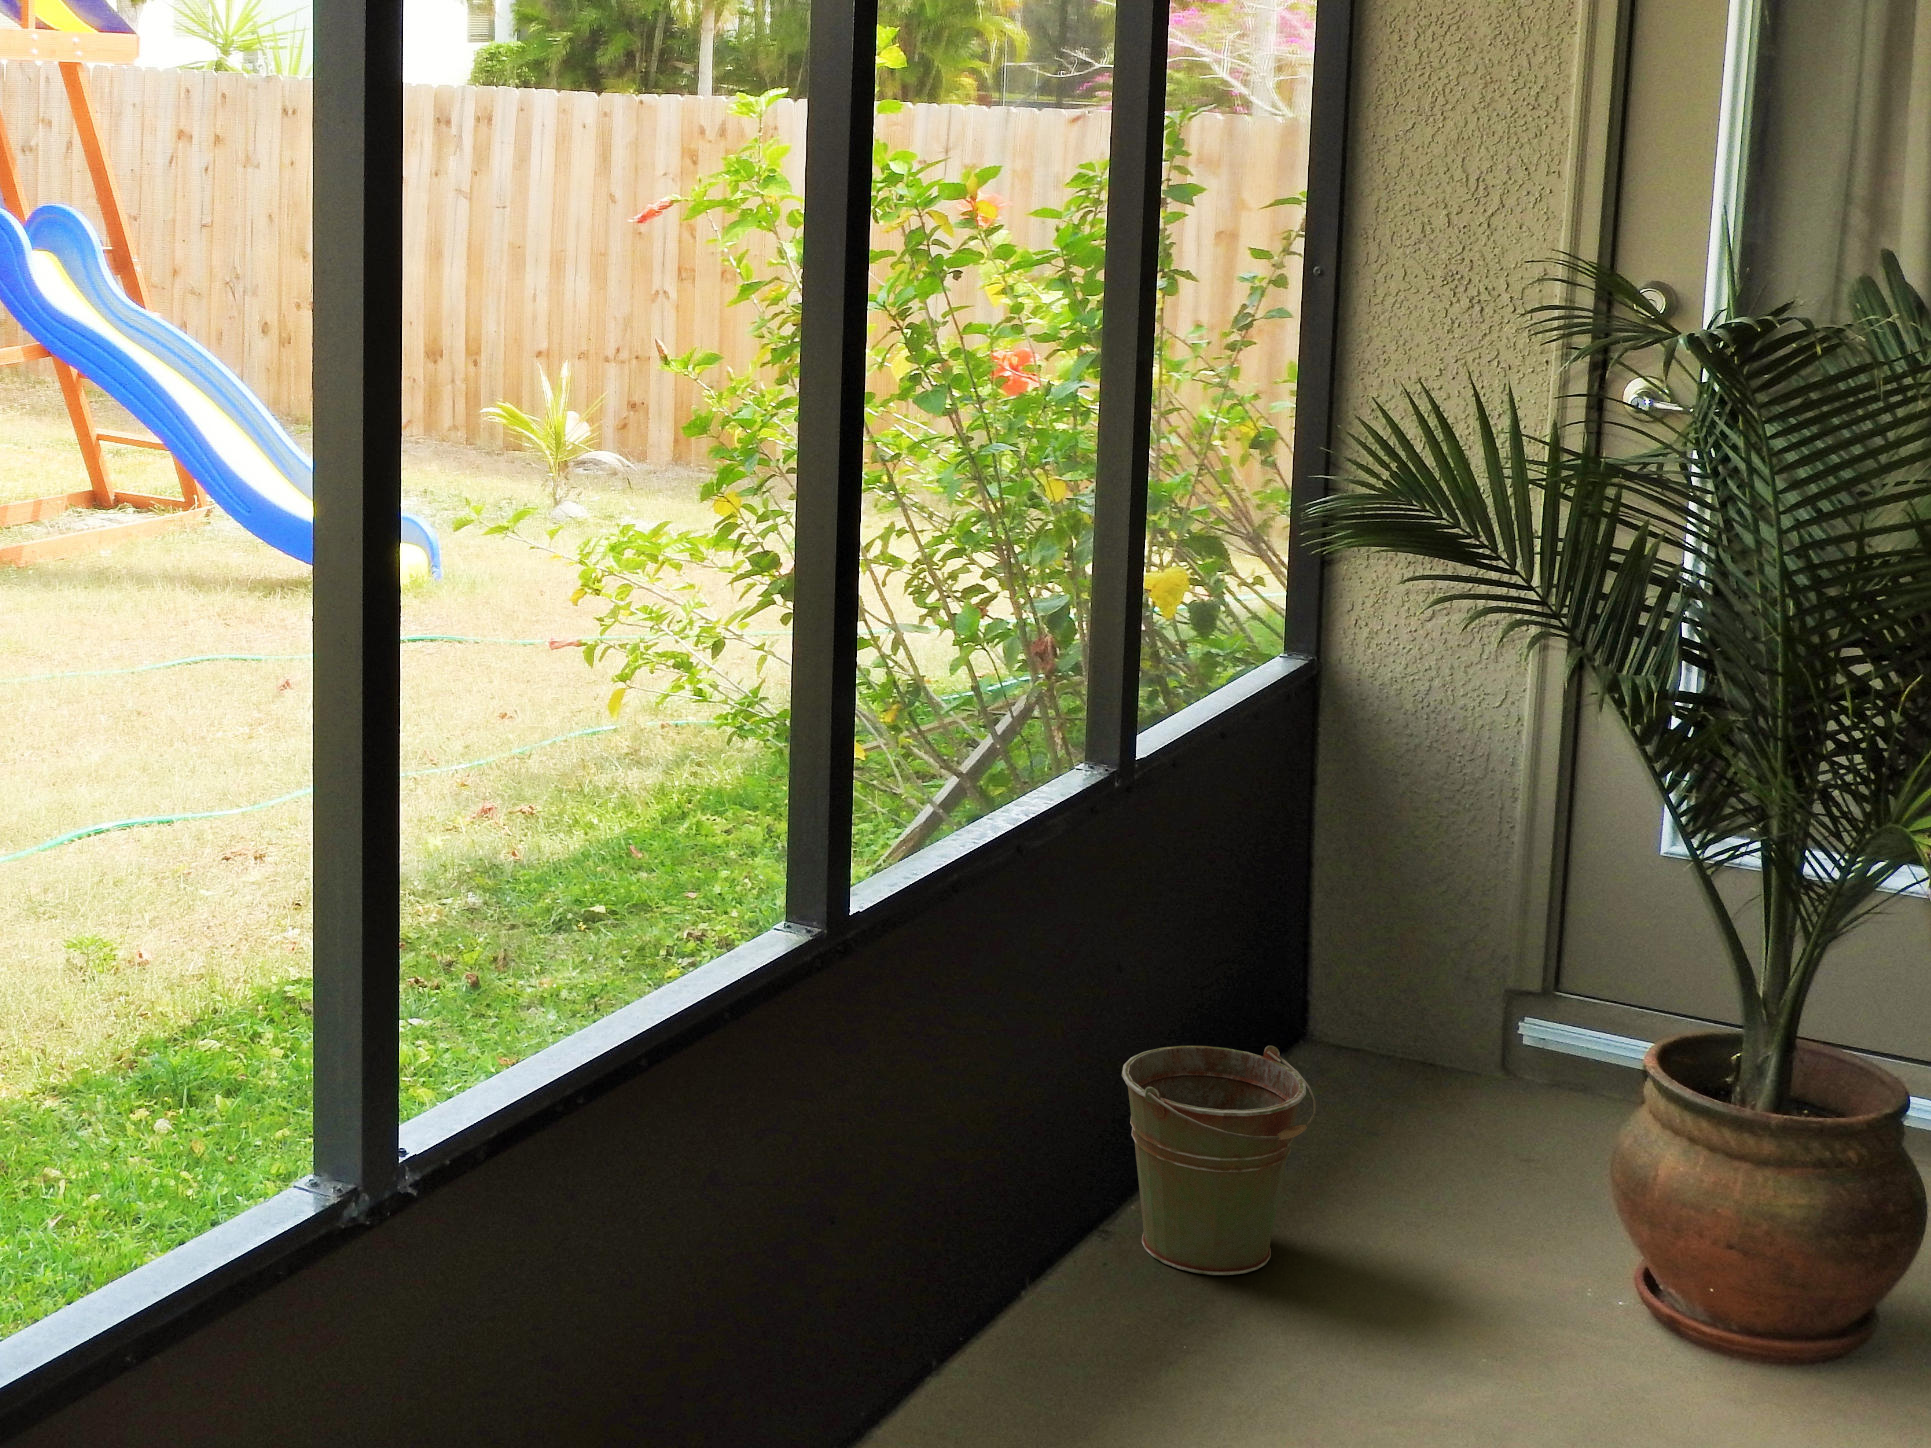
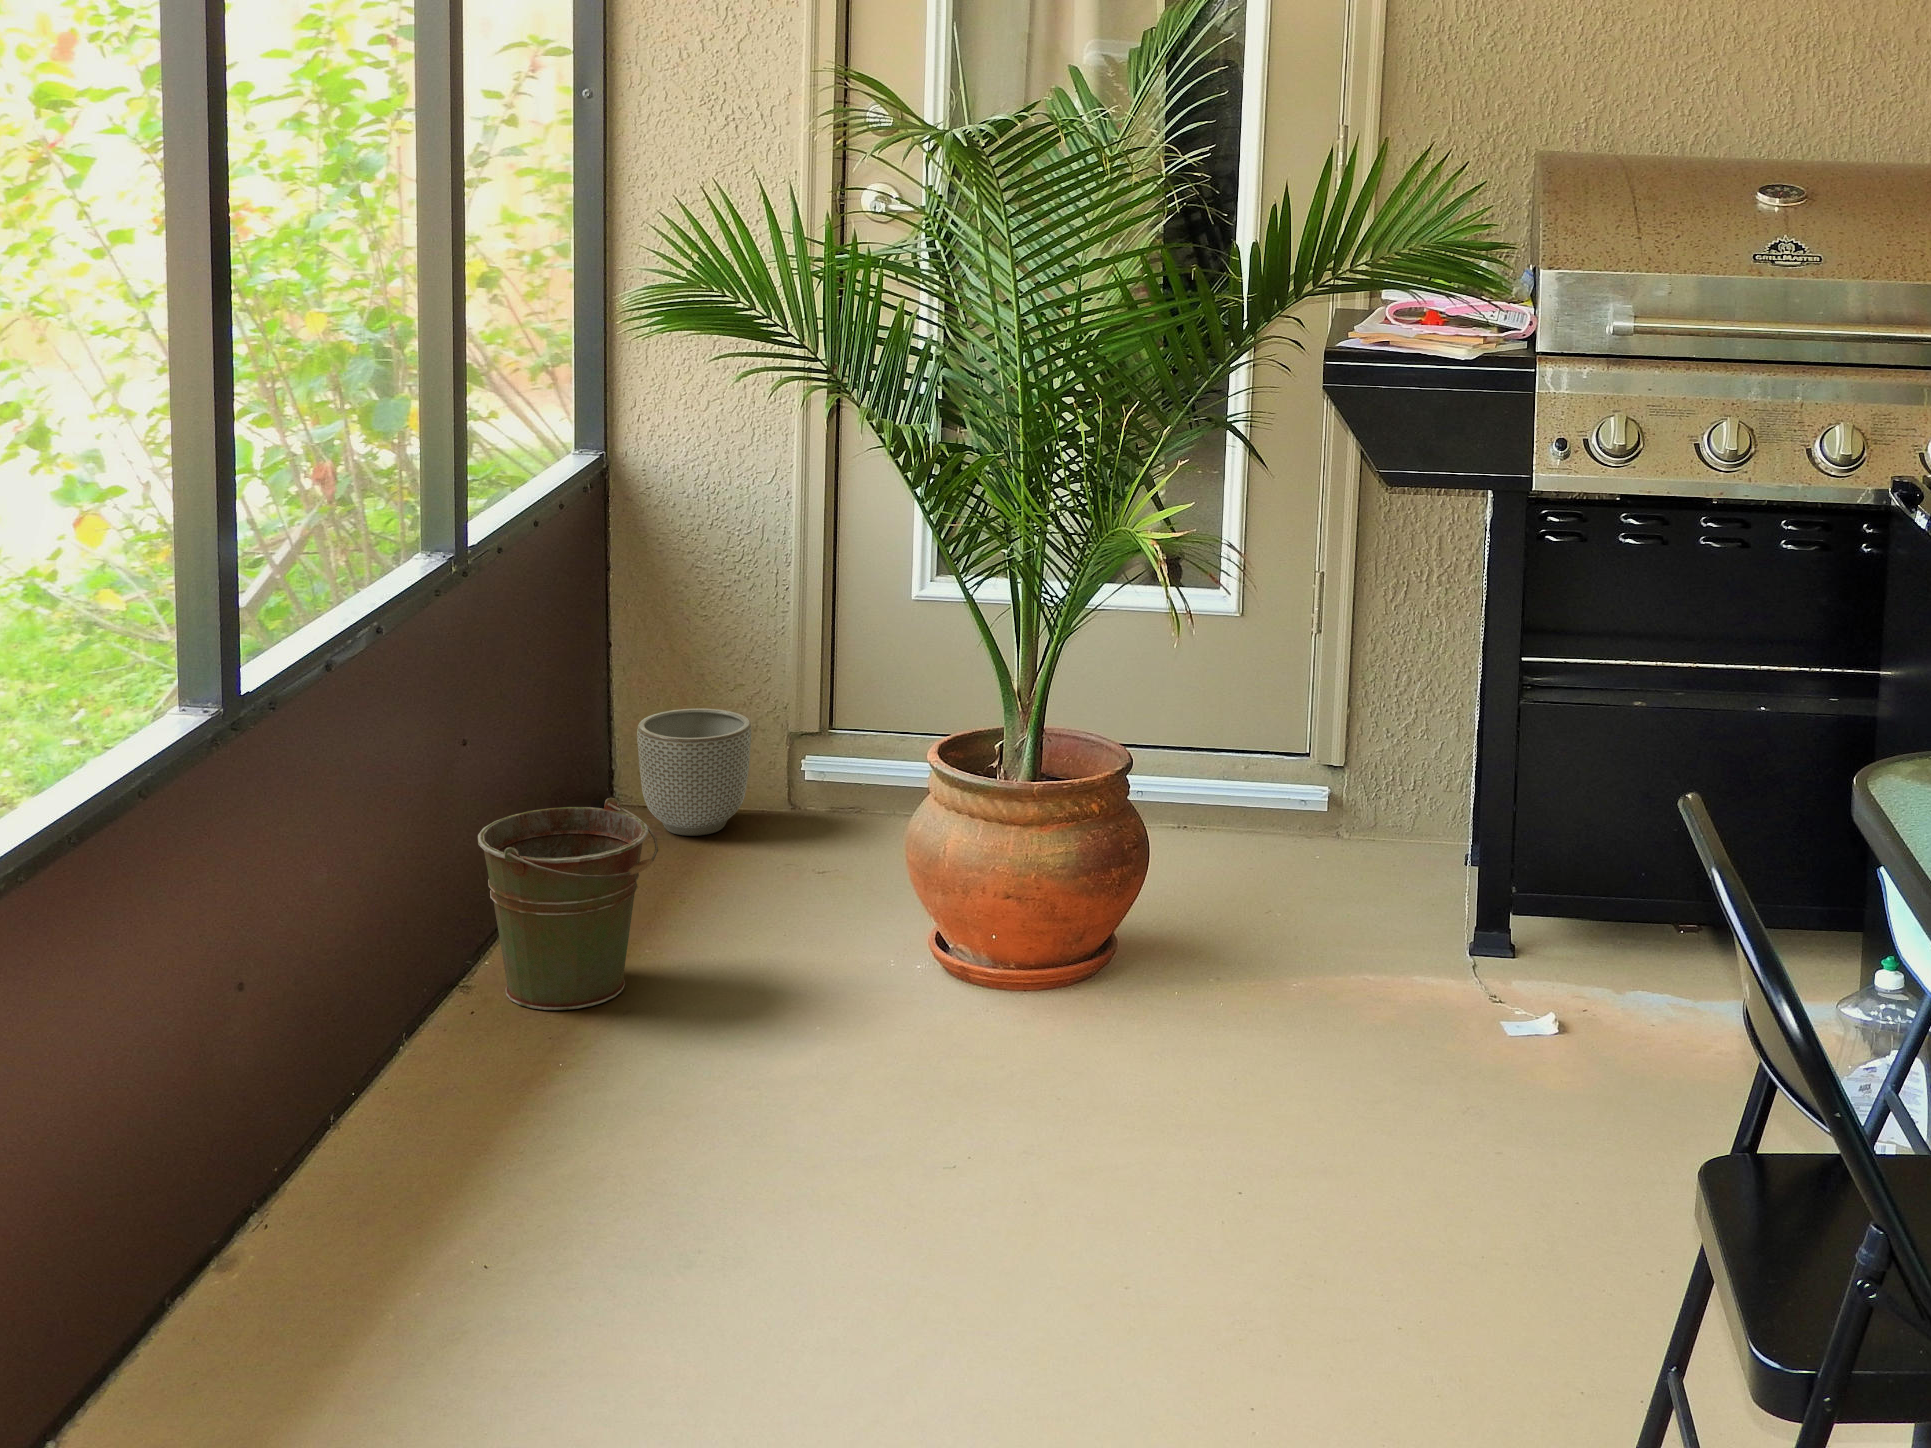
planter: none [1326,946,1455,1091] -> present [637,708,751,836]

